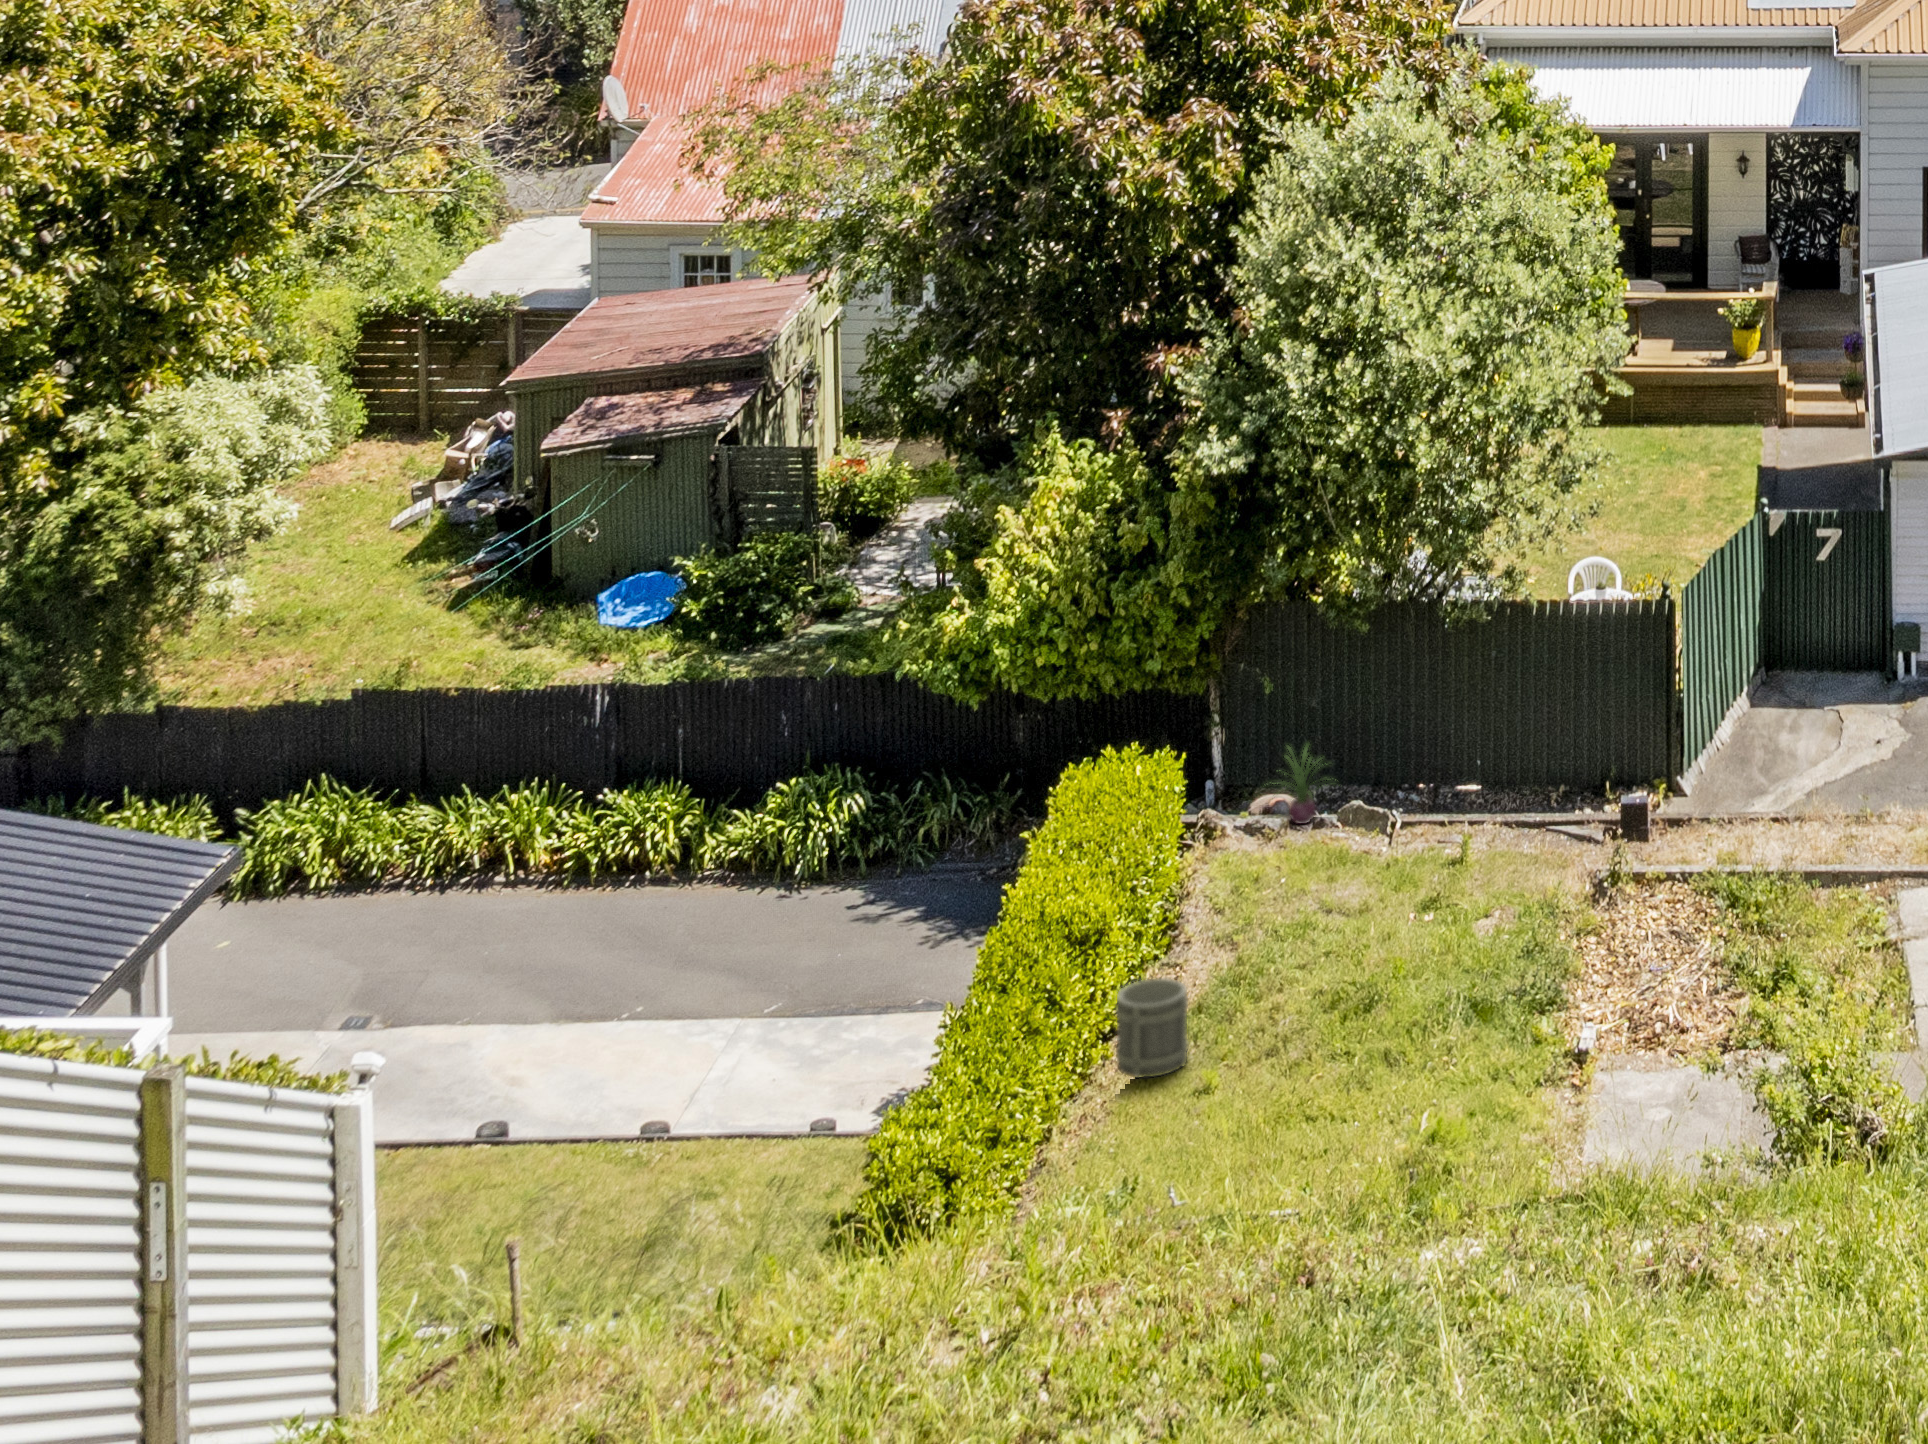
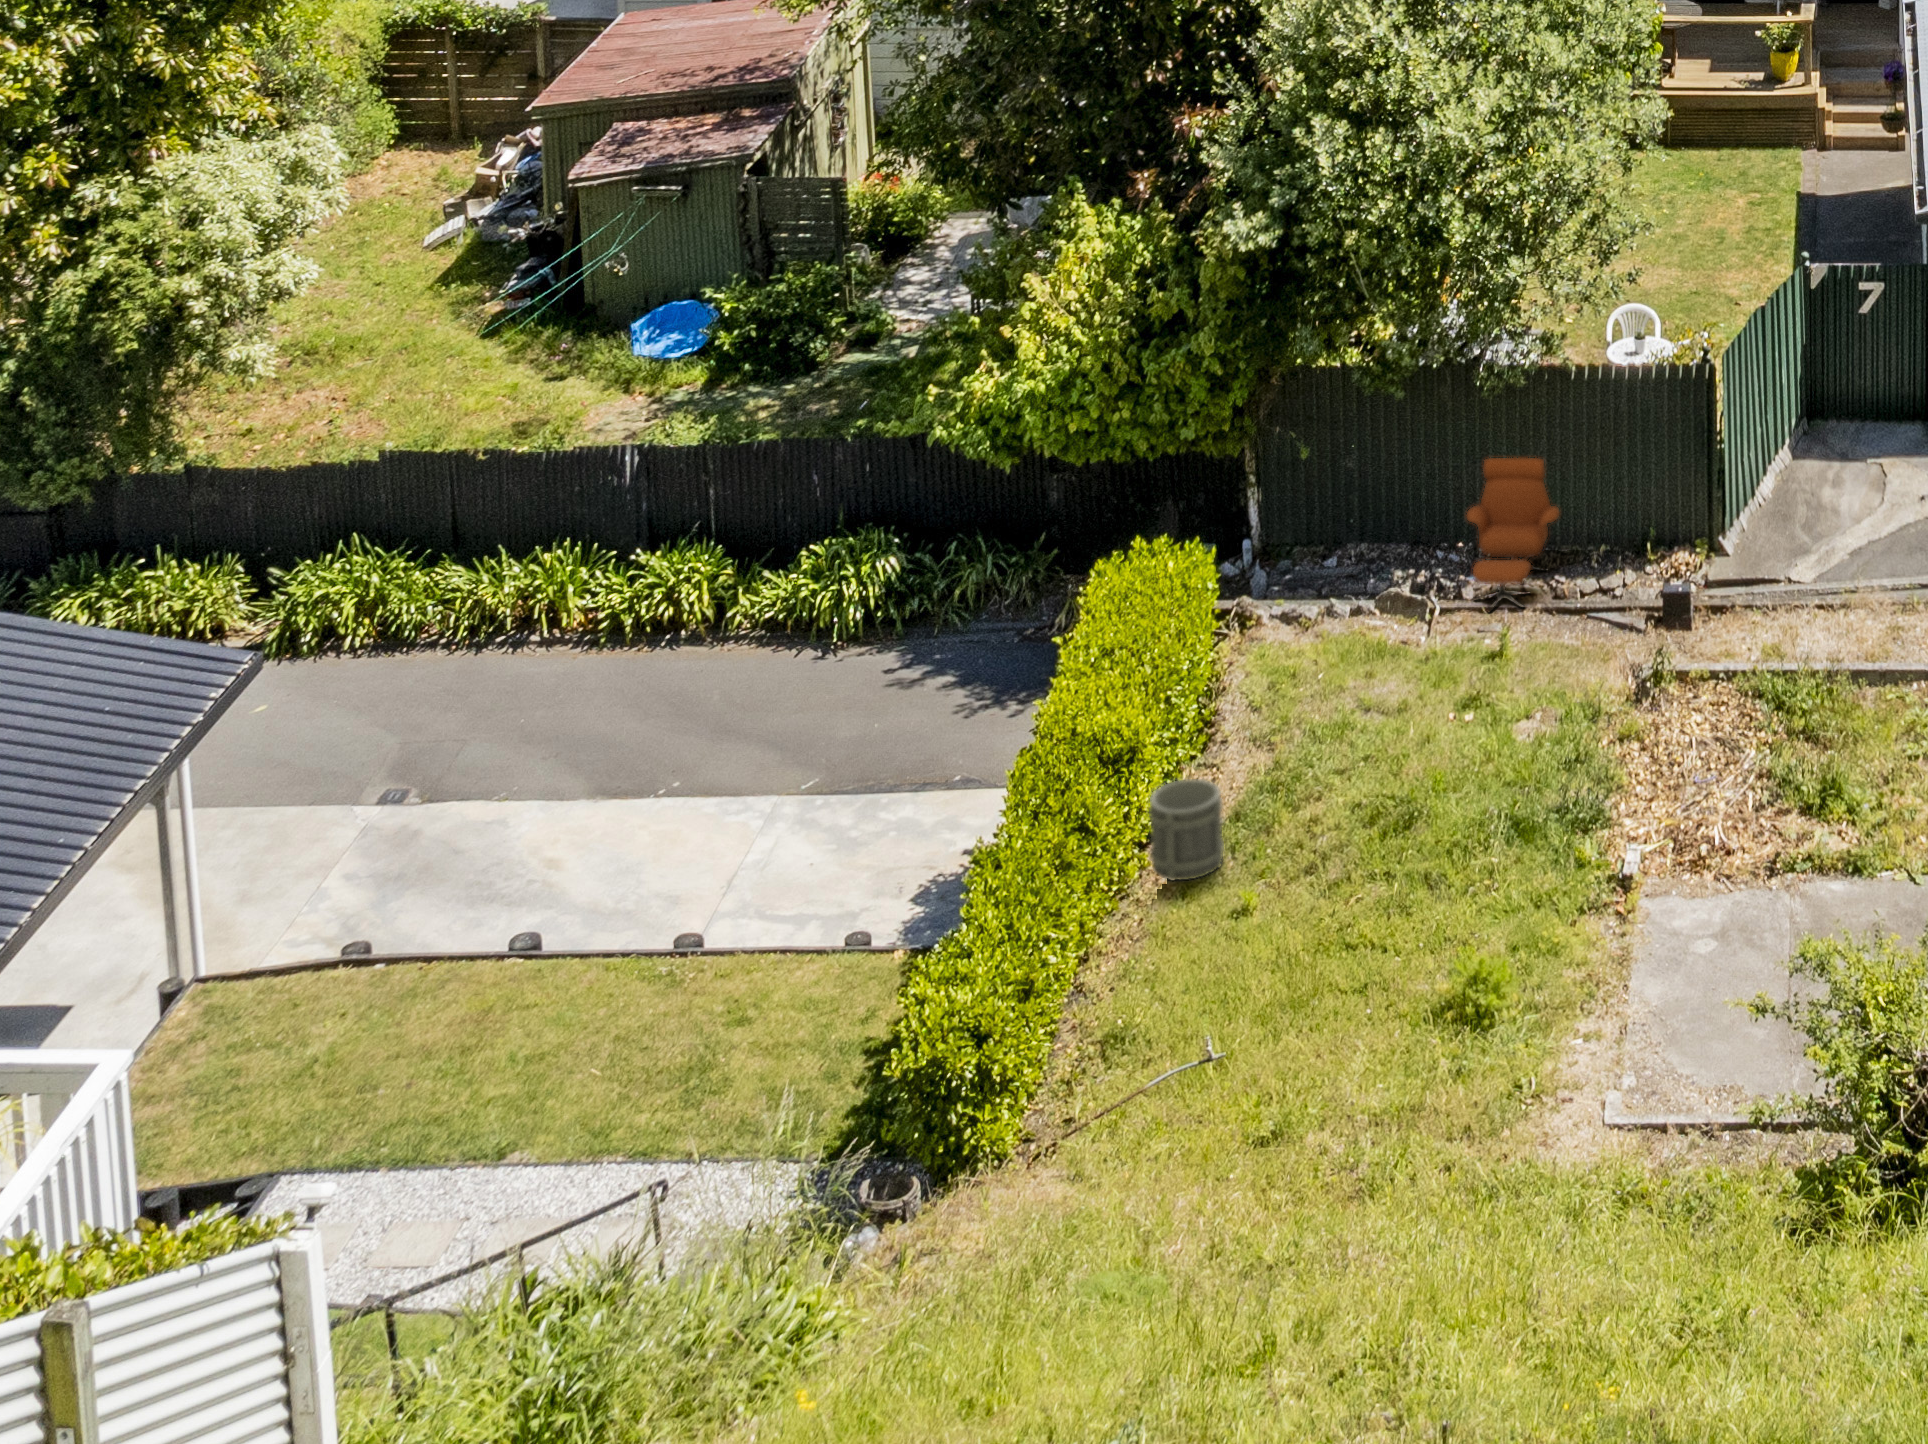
lounge chair: none [1429,695,1522,846] -> present [1467,458,1560,611]
decorative plant: present [1274,745,1328,824] -> none [1296,503,1380,585]

